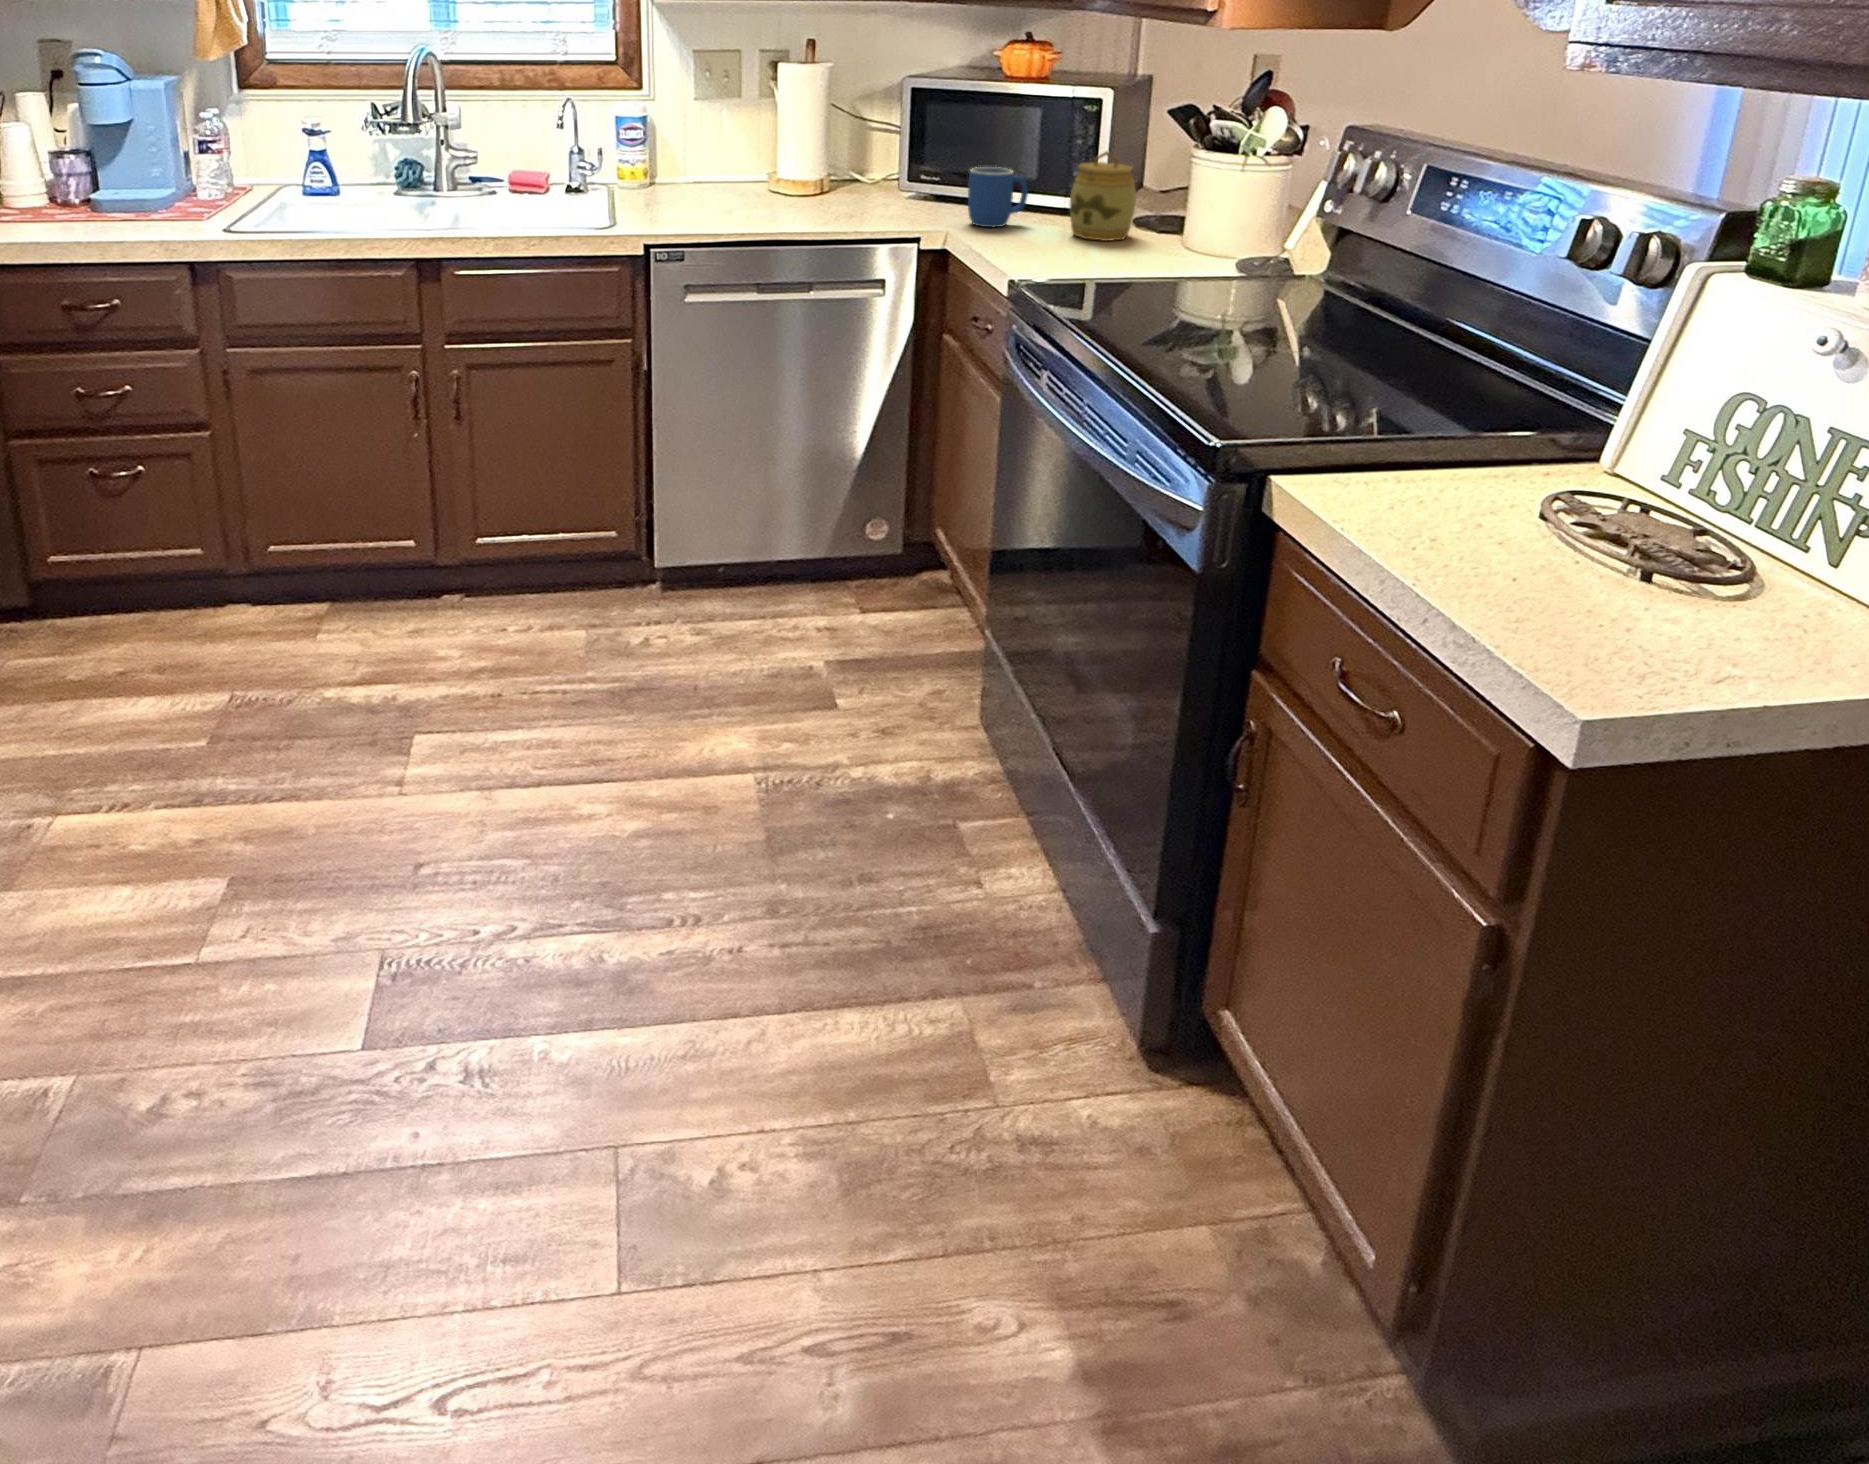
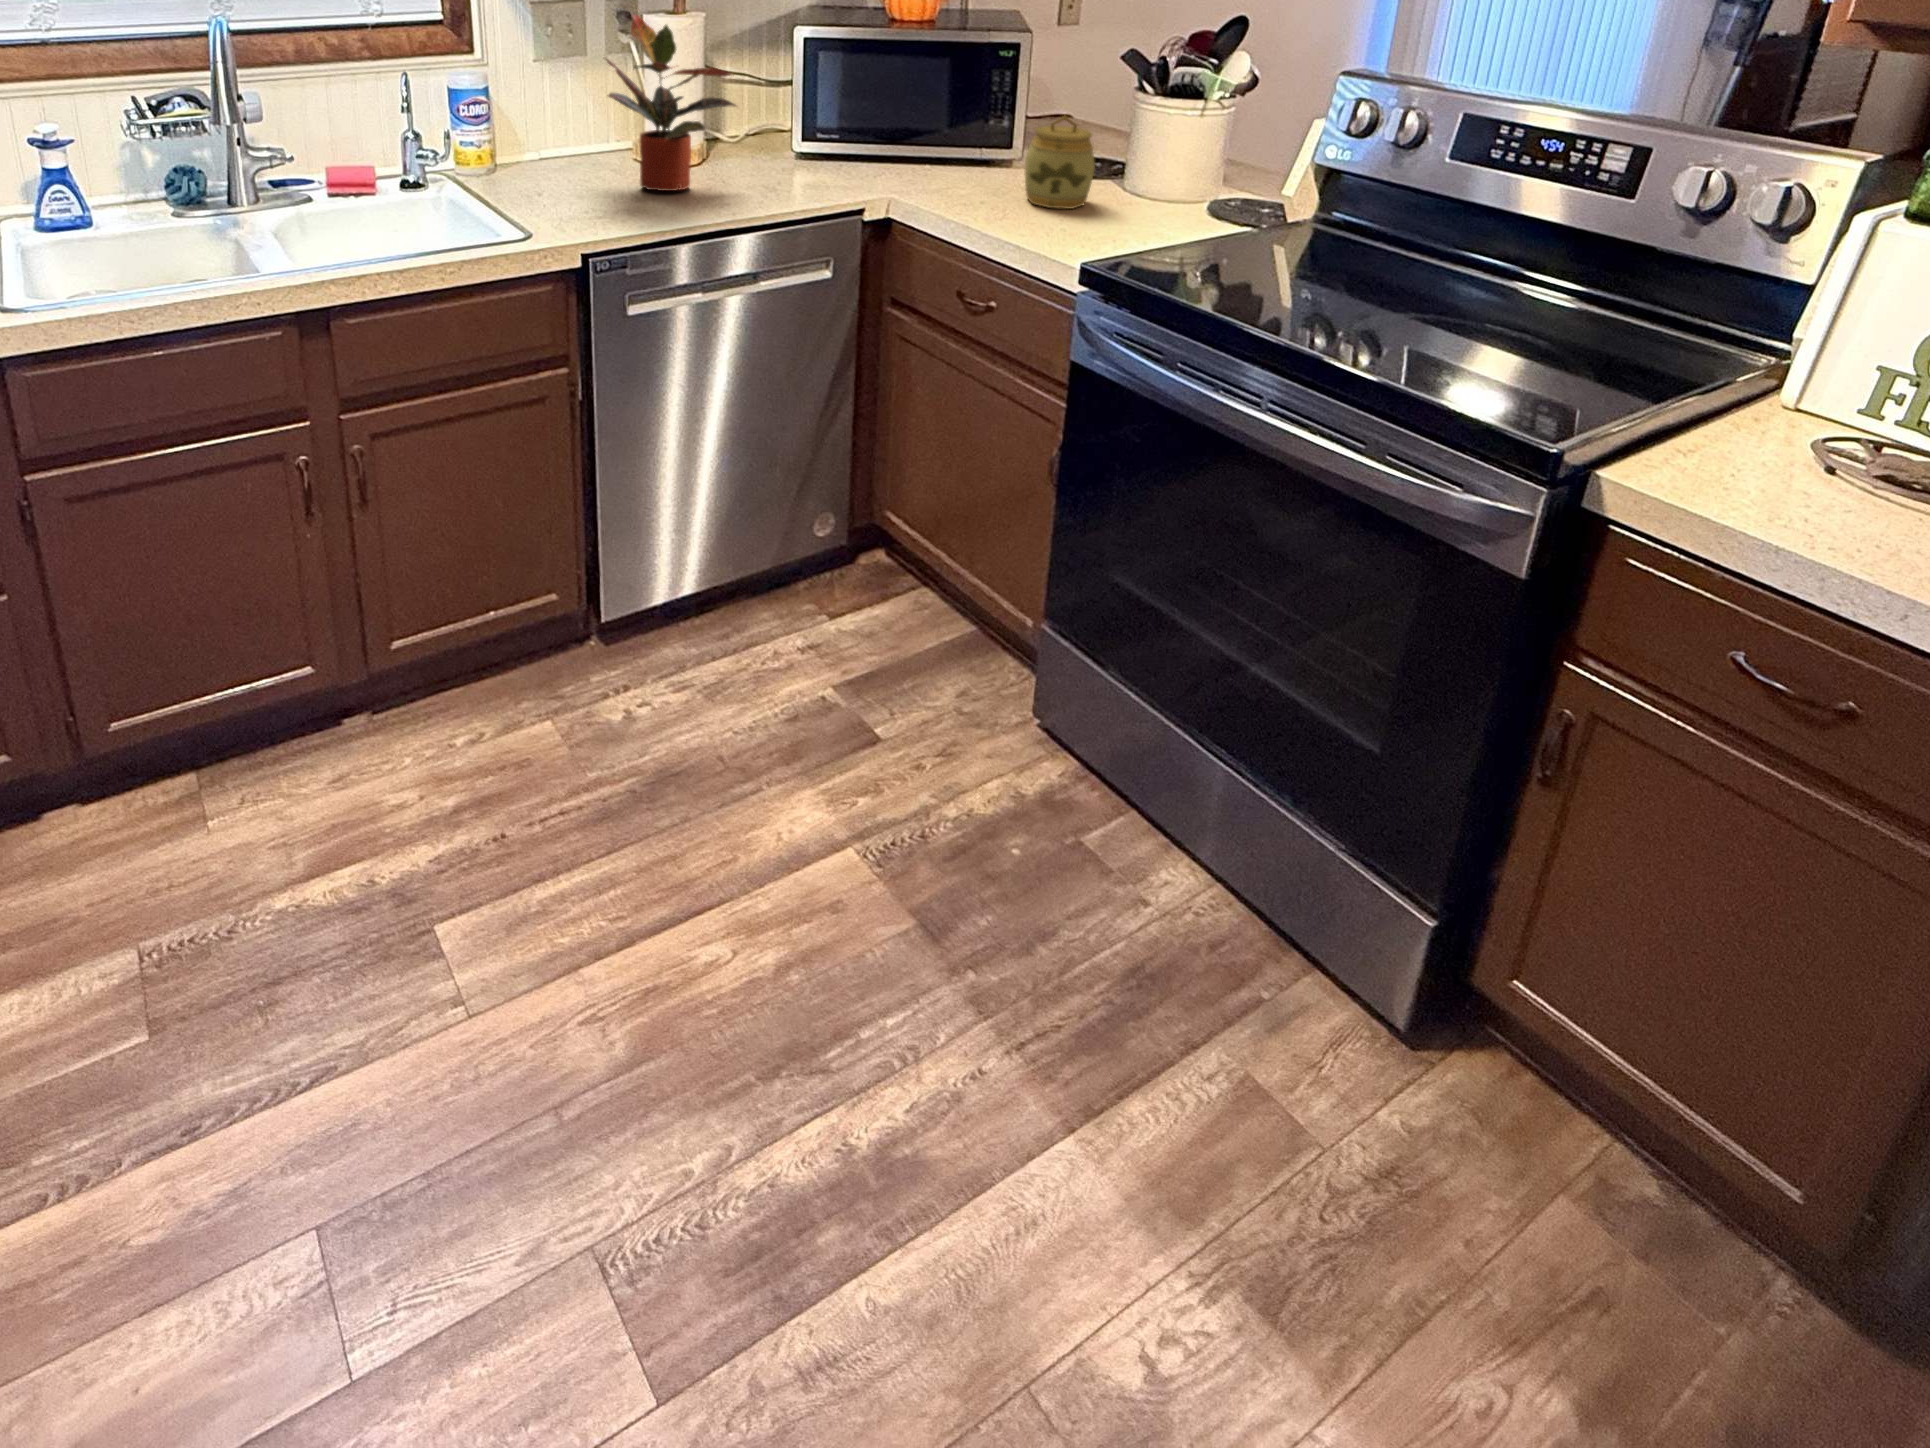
potted plant: none [702,52,826,204] -> present [606,15,736,191]
mug: present [968,167,1028,227] -> none [913,136,974,202]

